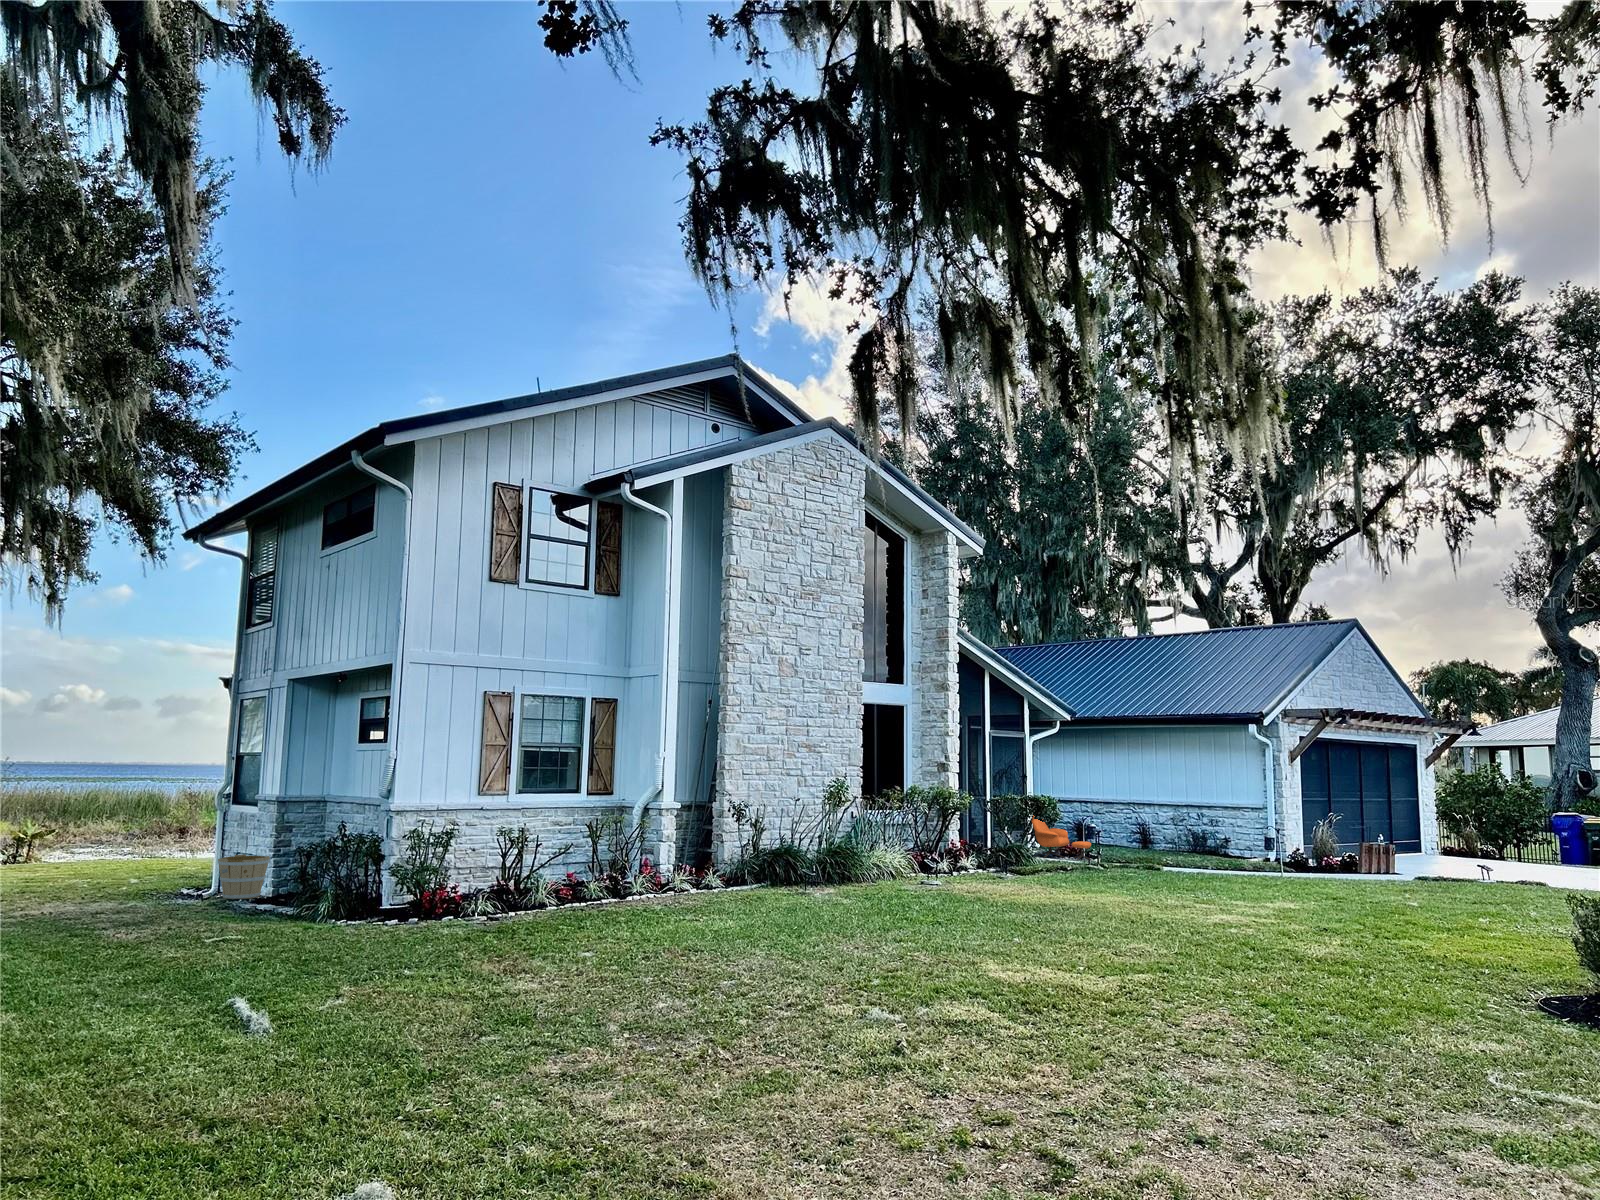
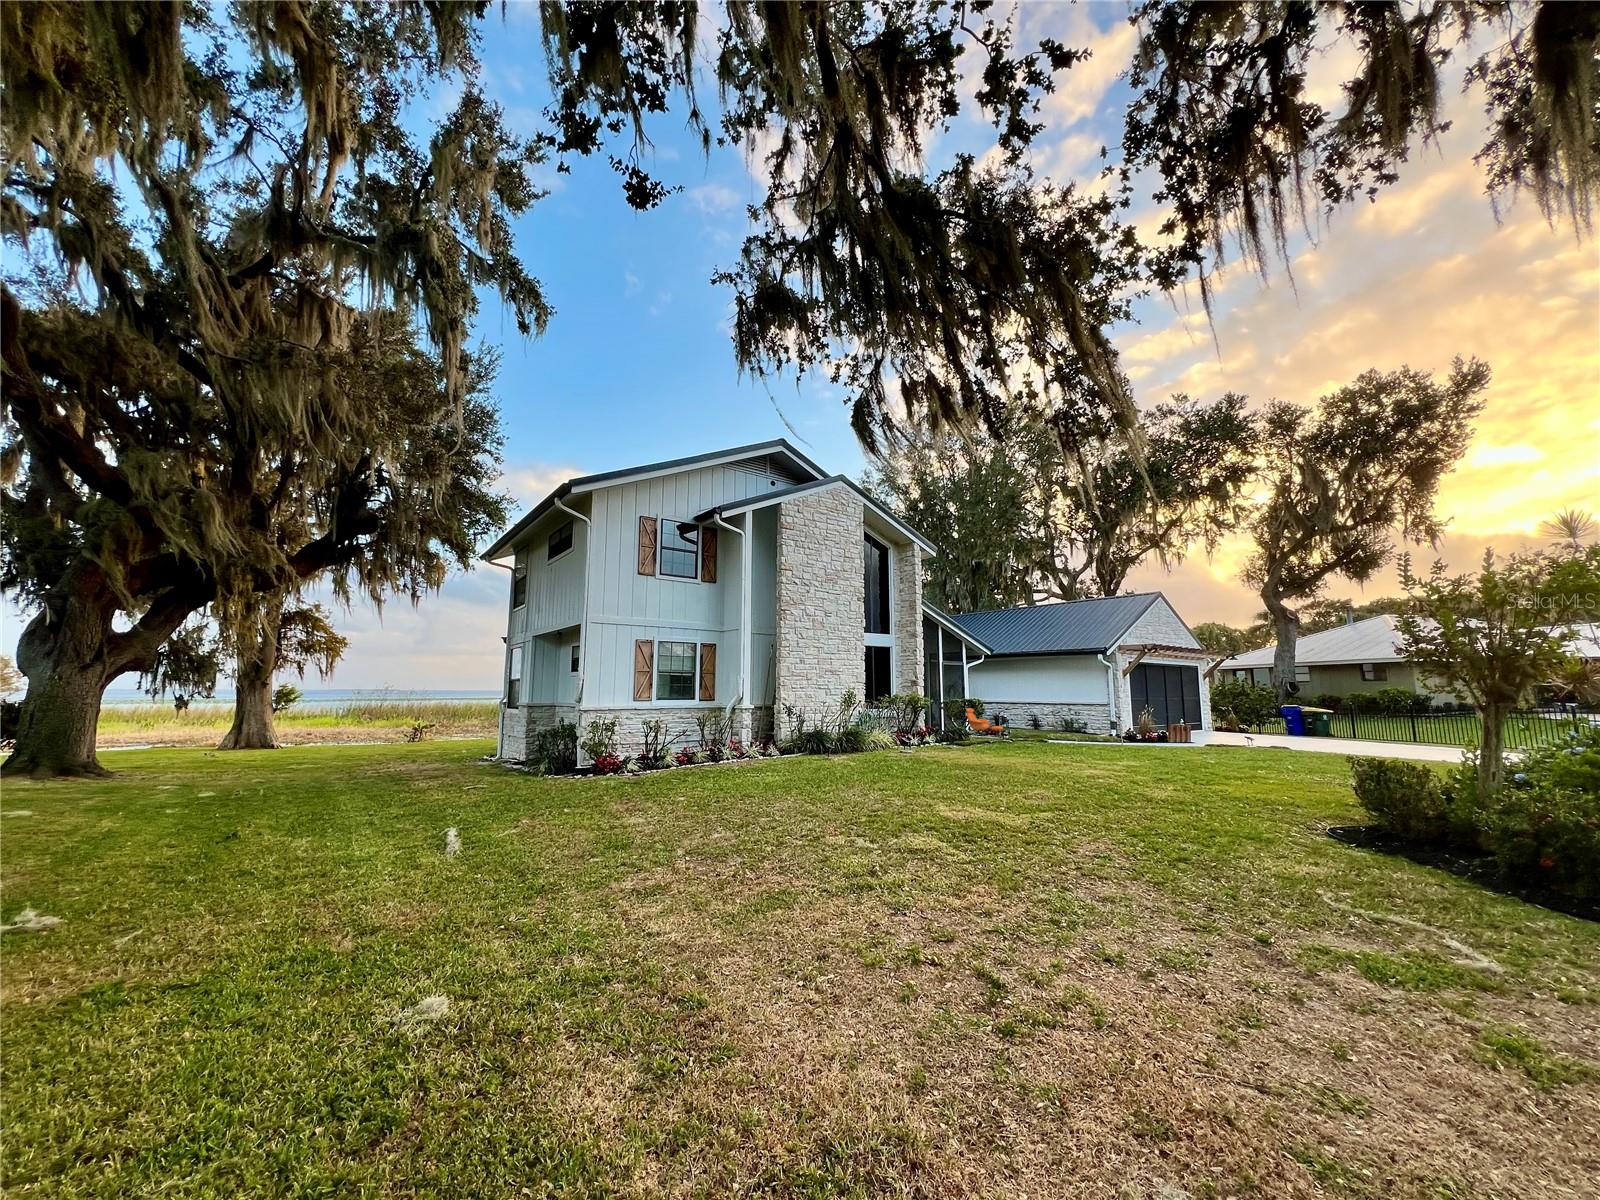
wooden bucket: present [218,854,270,899] -> none [491,737,521,763]

